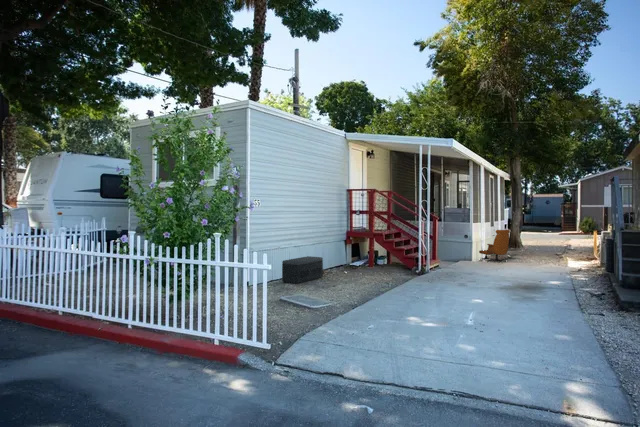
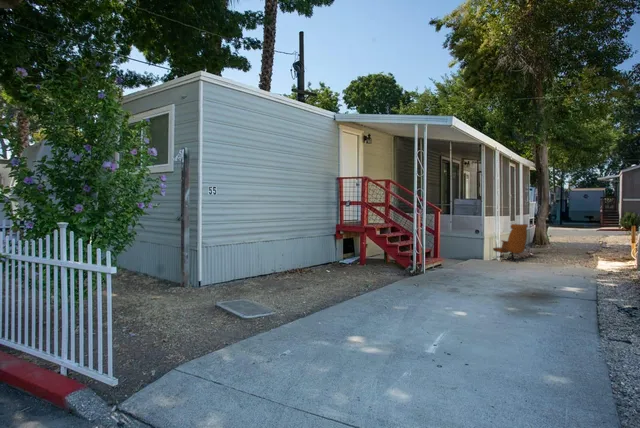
storage bench: present [282,256,323,284] -> none [247,252,298,285]

